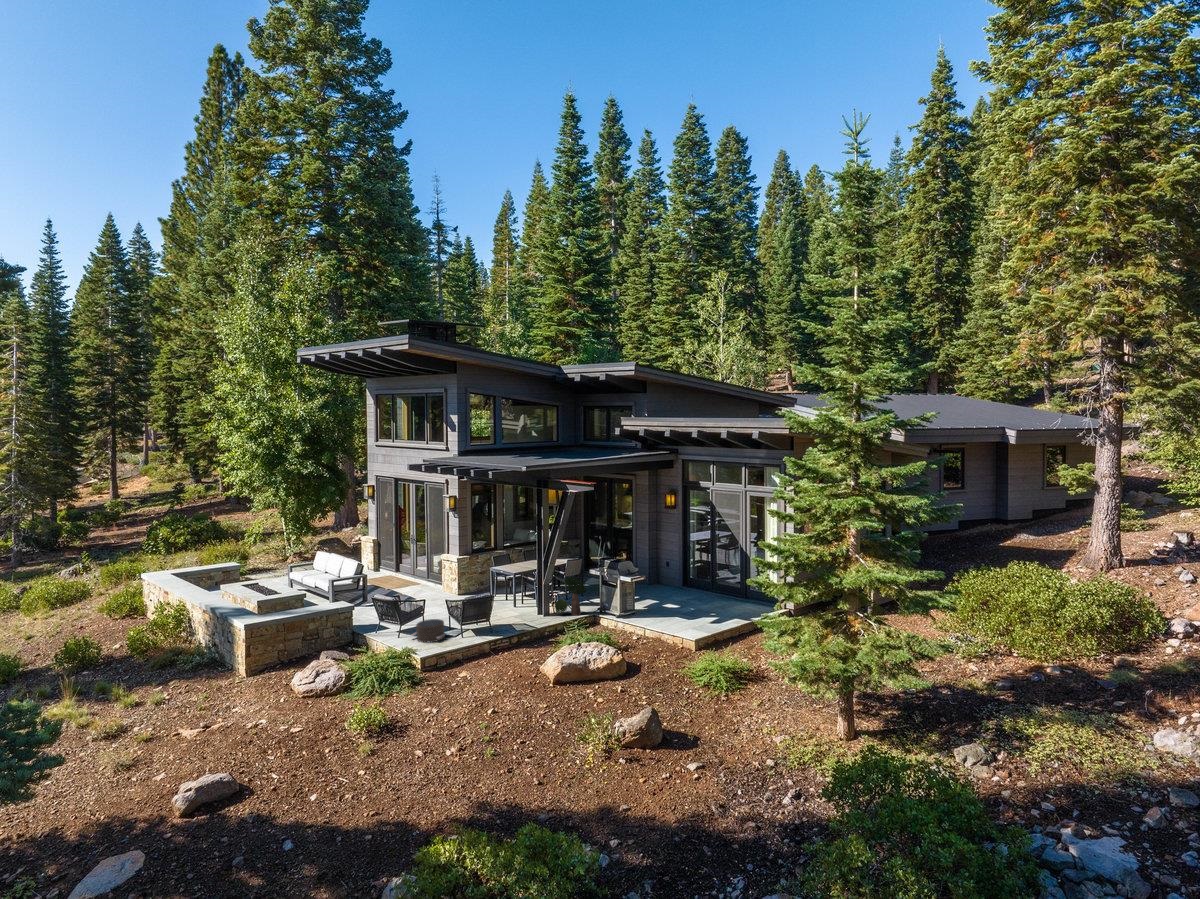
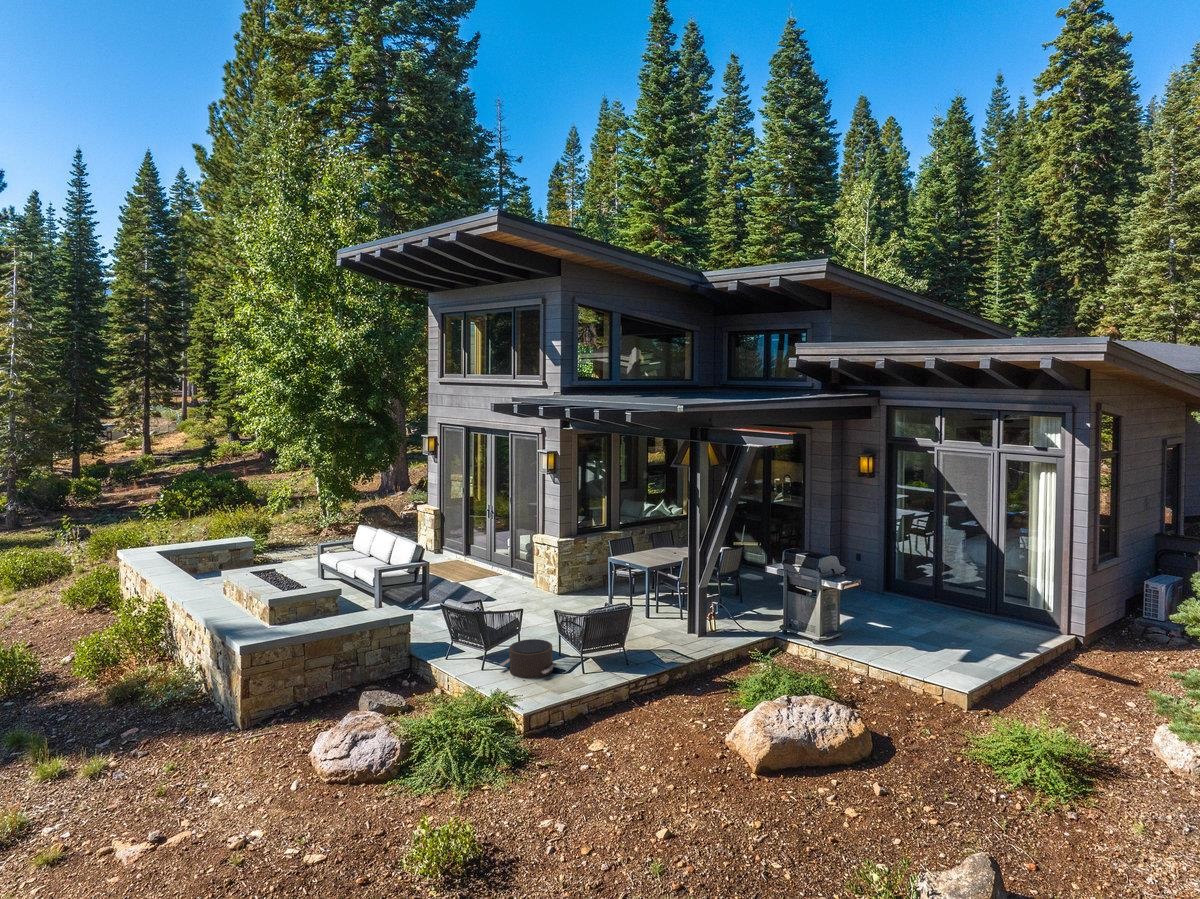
potted plant: present [555,577,586,616] -> none [711,577,761,637]

